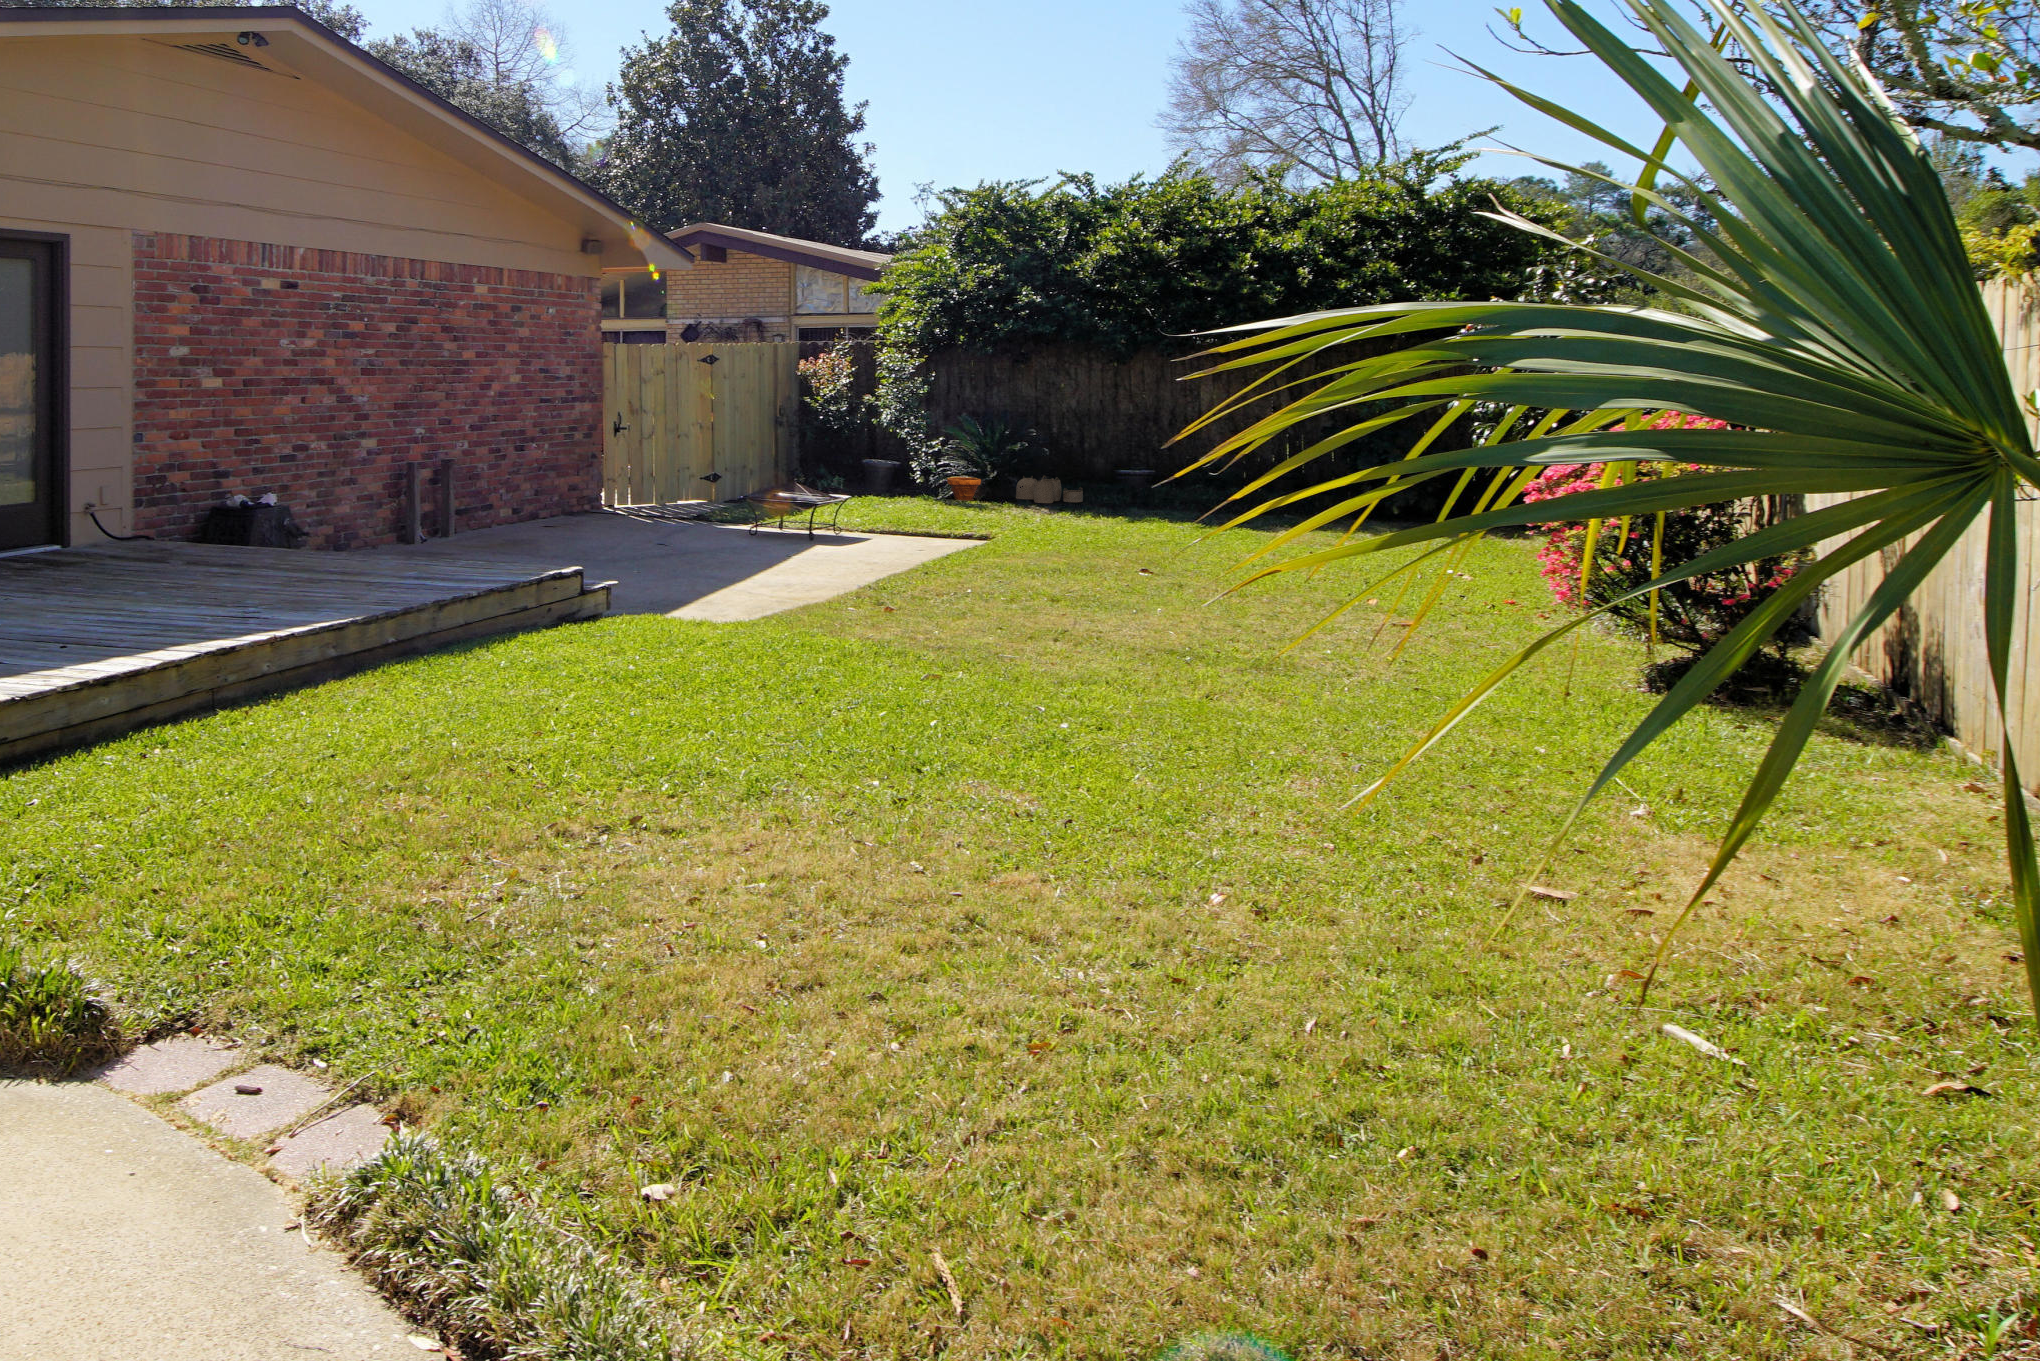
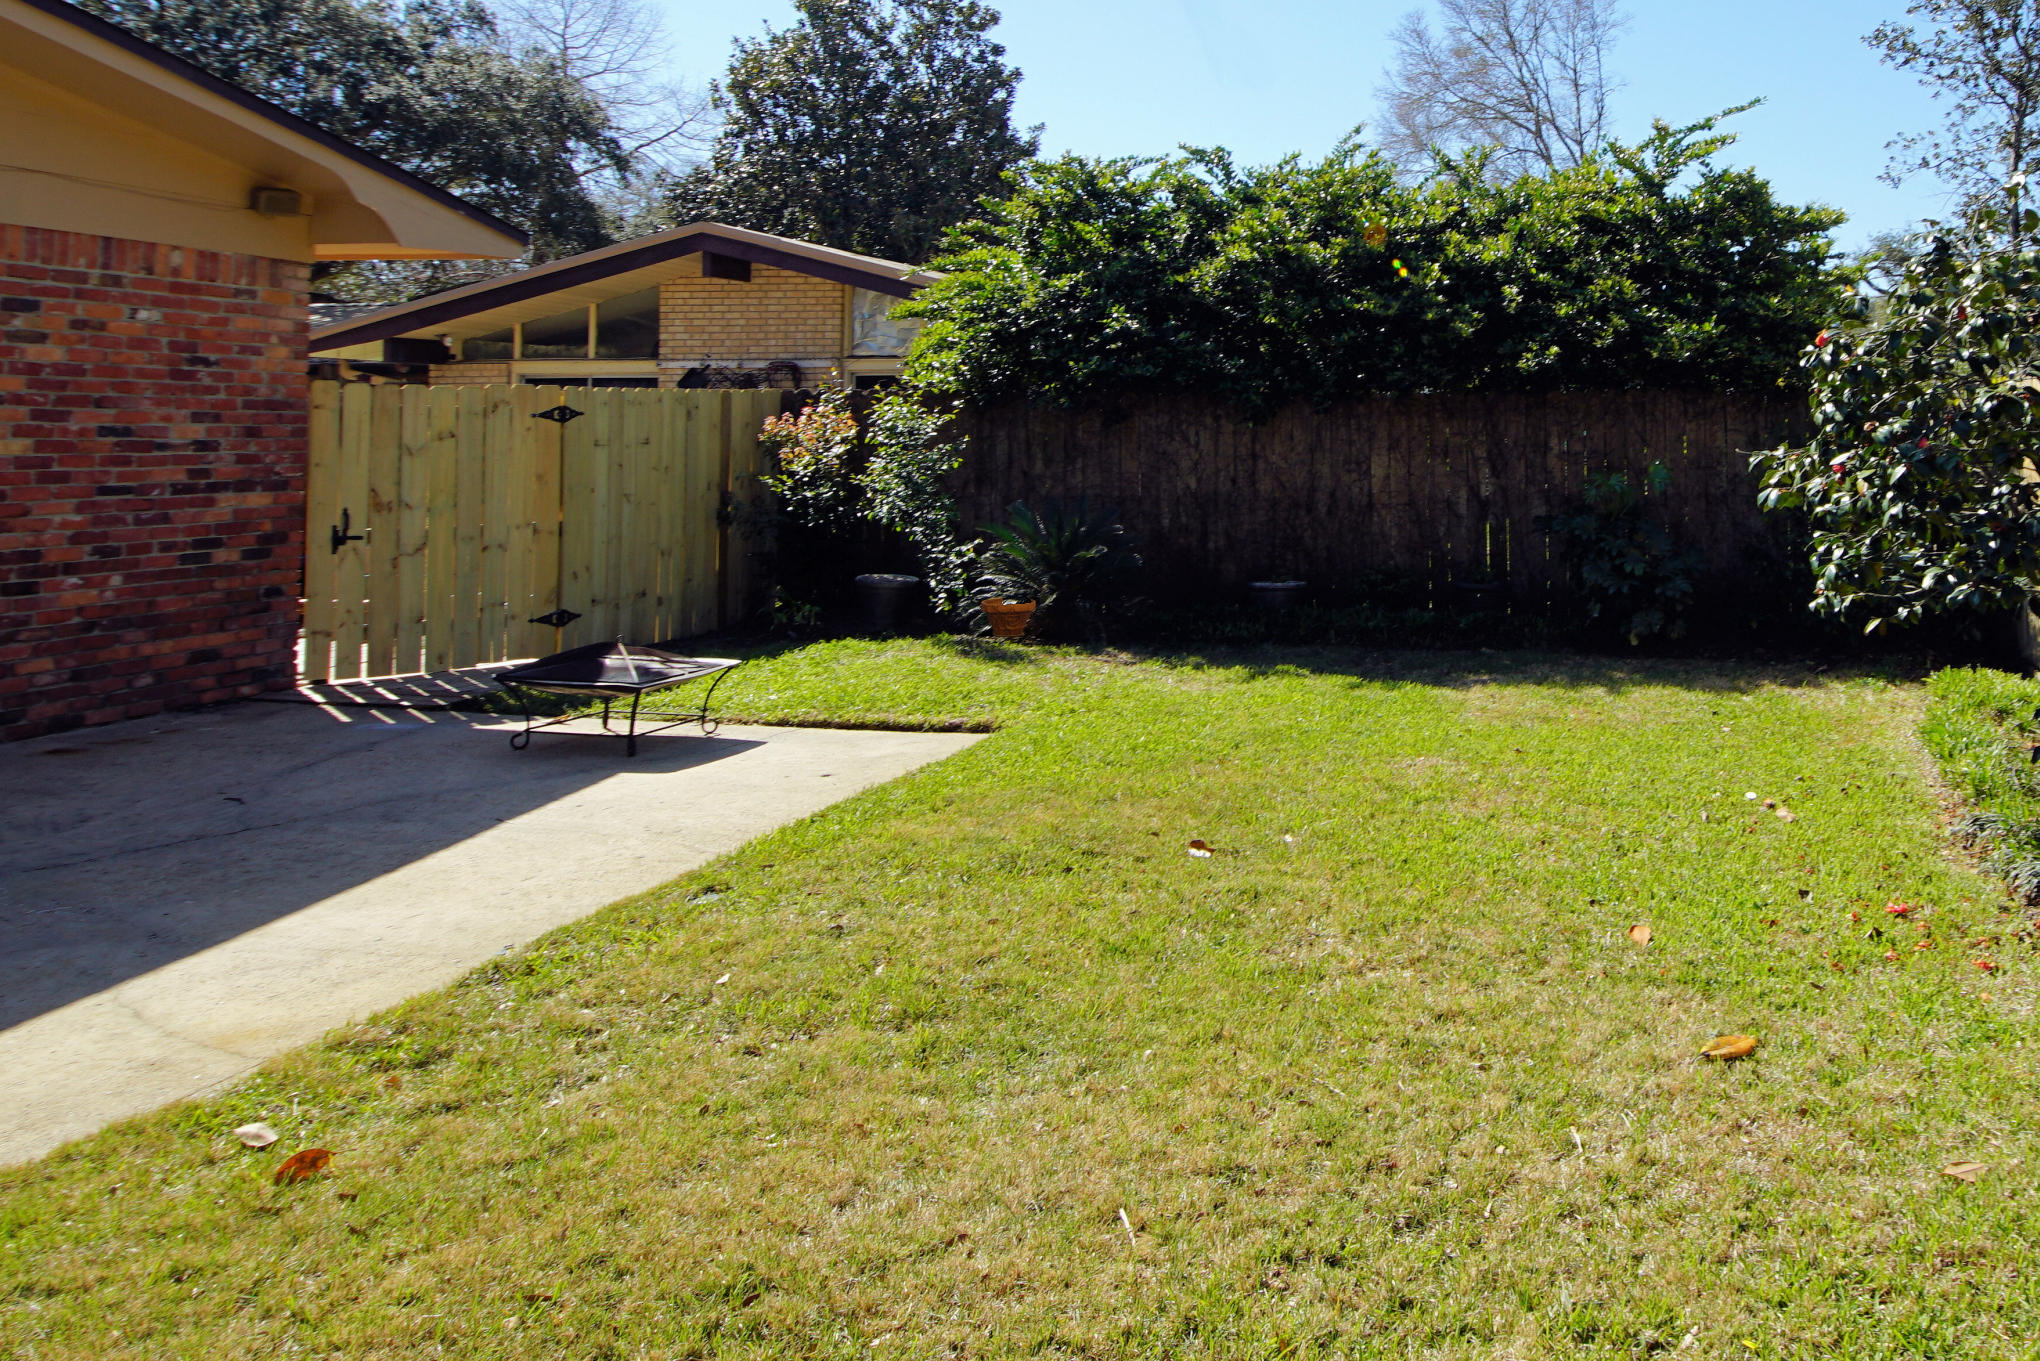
woven basket: present [1016,476,1083,503] -> none [1096,592,1197,636]

